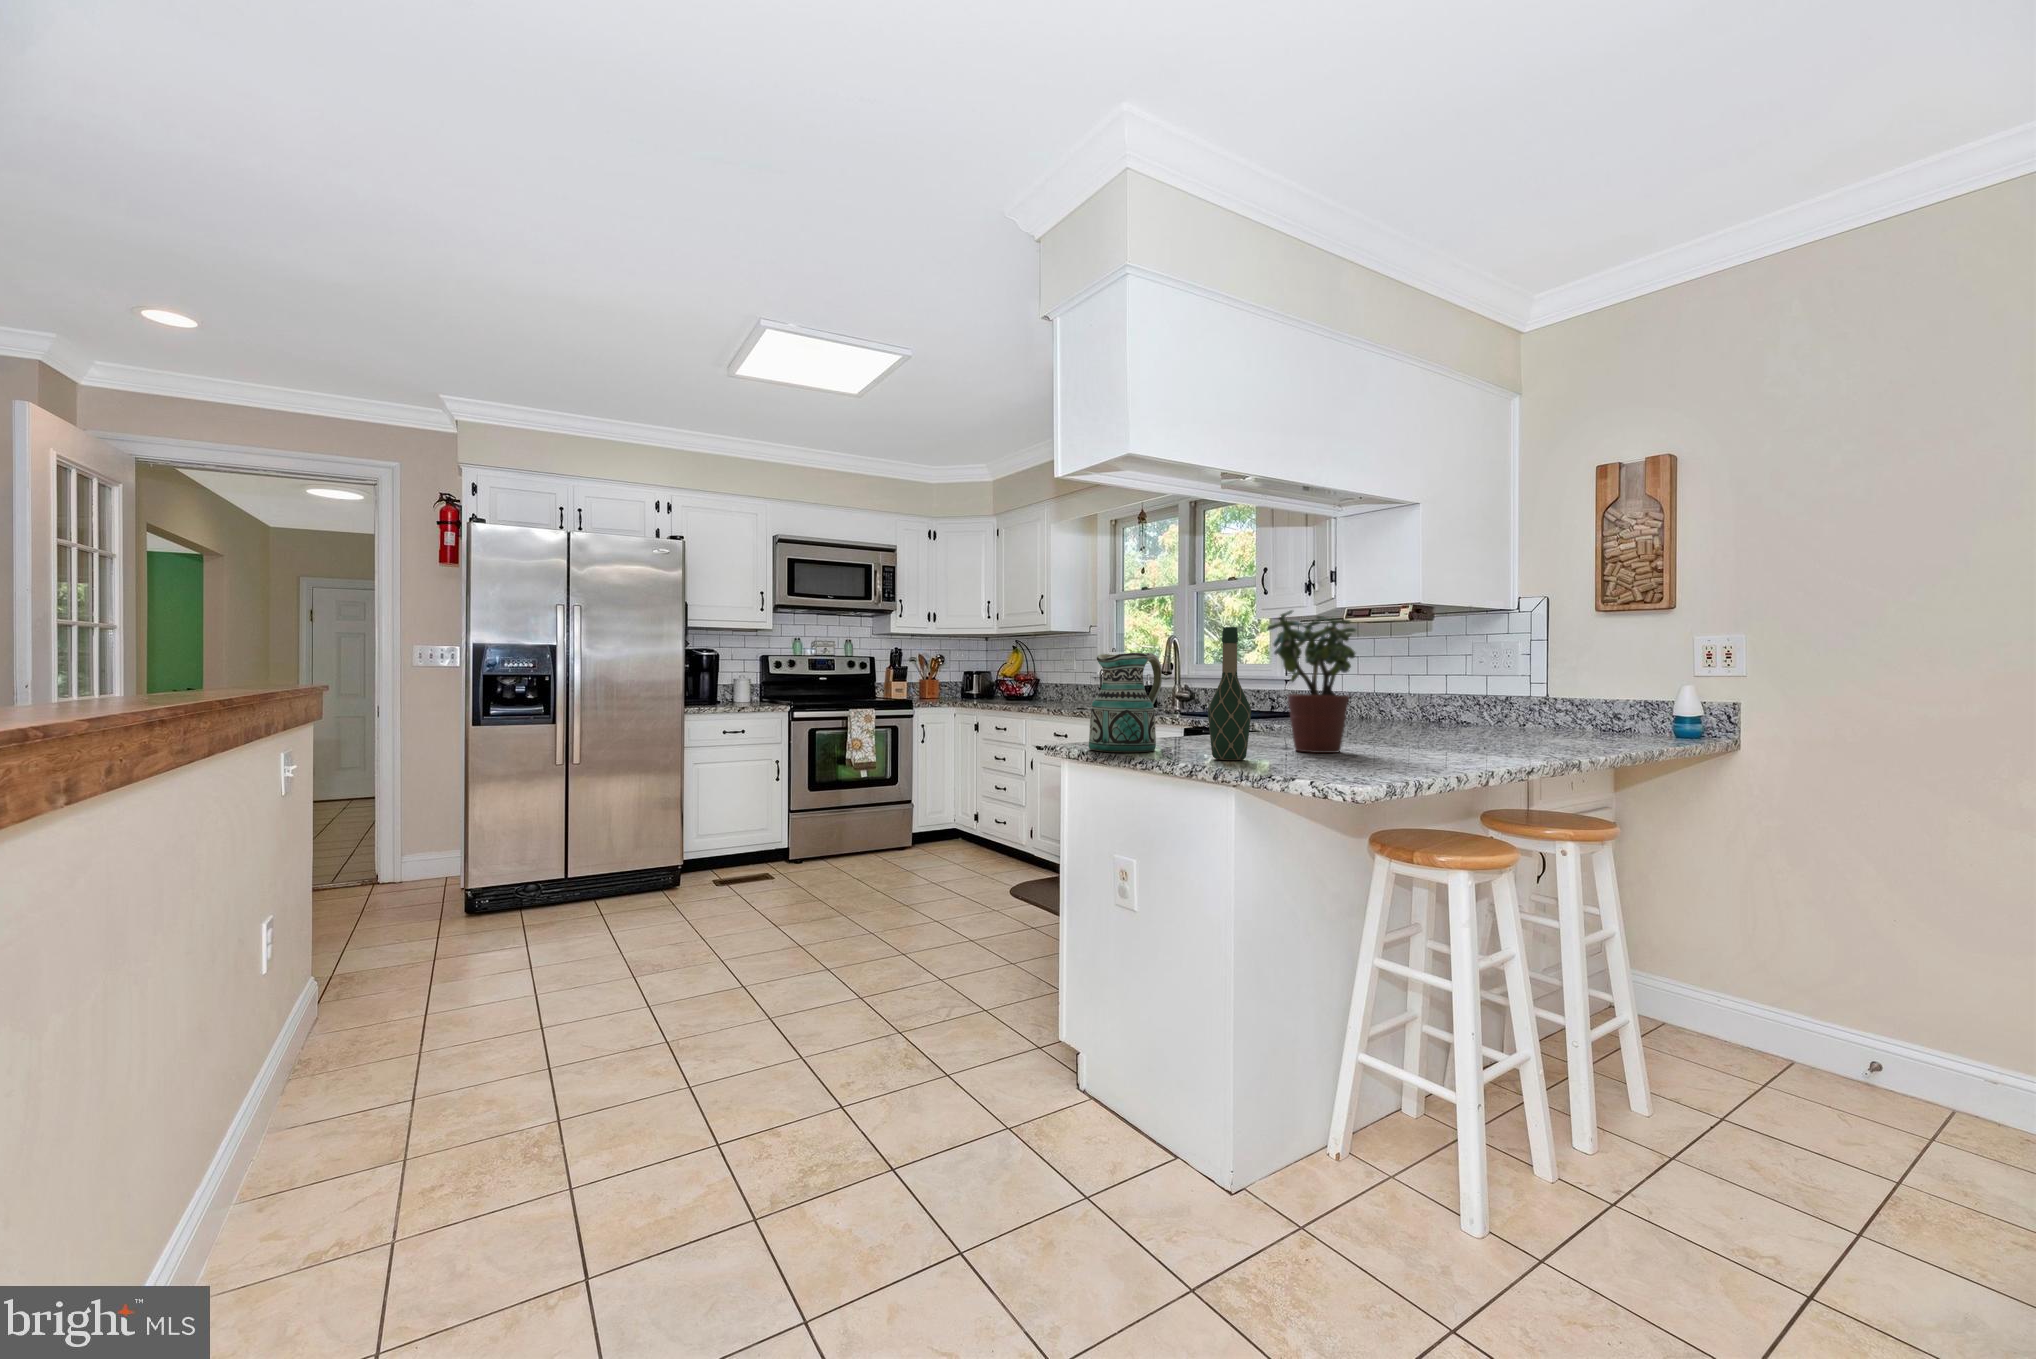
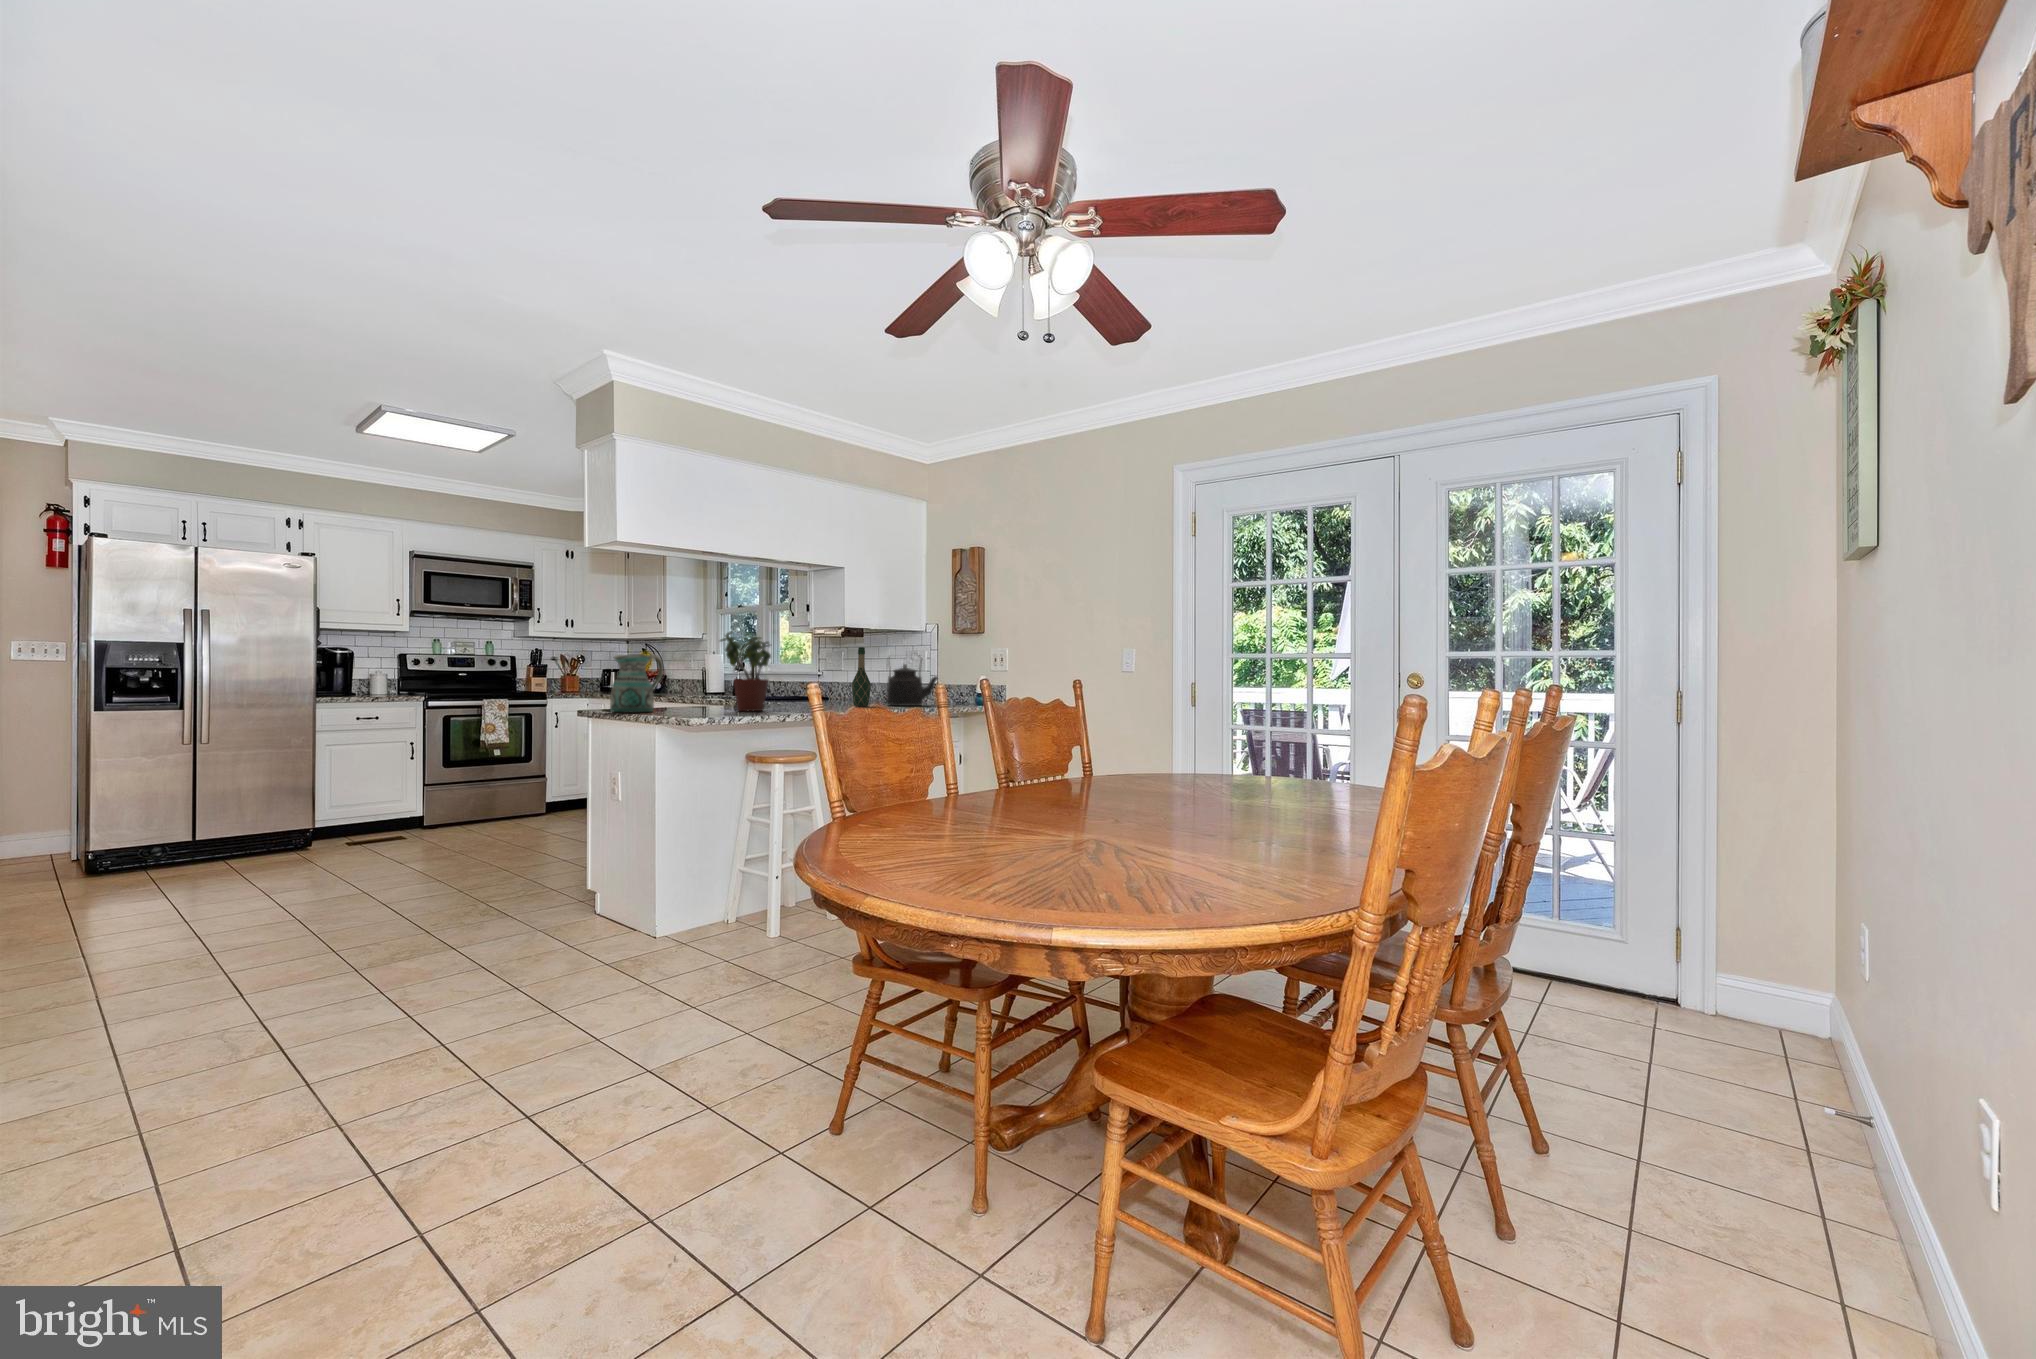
wine bottle: present [1208,627,1251,760] -> present [852,647,871,706]
kettle: none [1485,650,1578,739] -> present [886,657,938,706]

